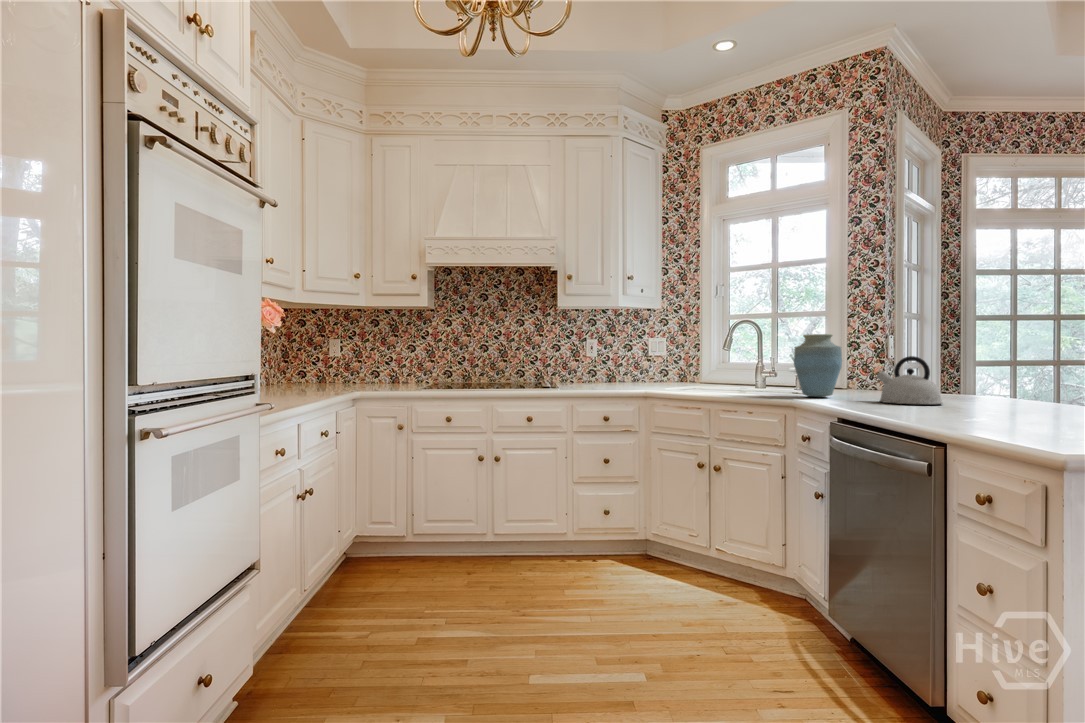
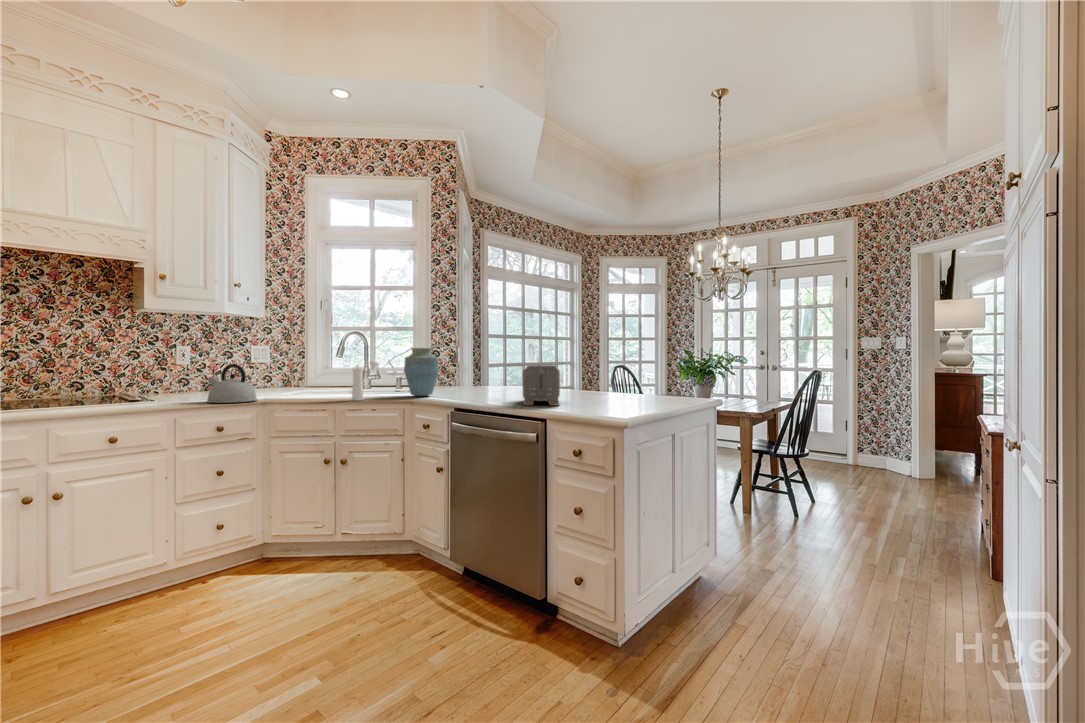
pepper mill: none [724,351,757,397] -> present [352,361,377,401]
kettle: present [877,356,942,404] -> present [207,364,257,403]
toaster: none [949,356,1042,420] -> present [523,365,560,405]

